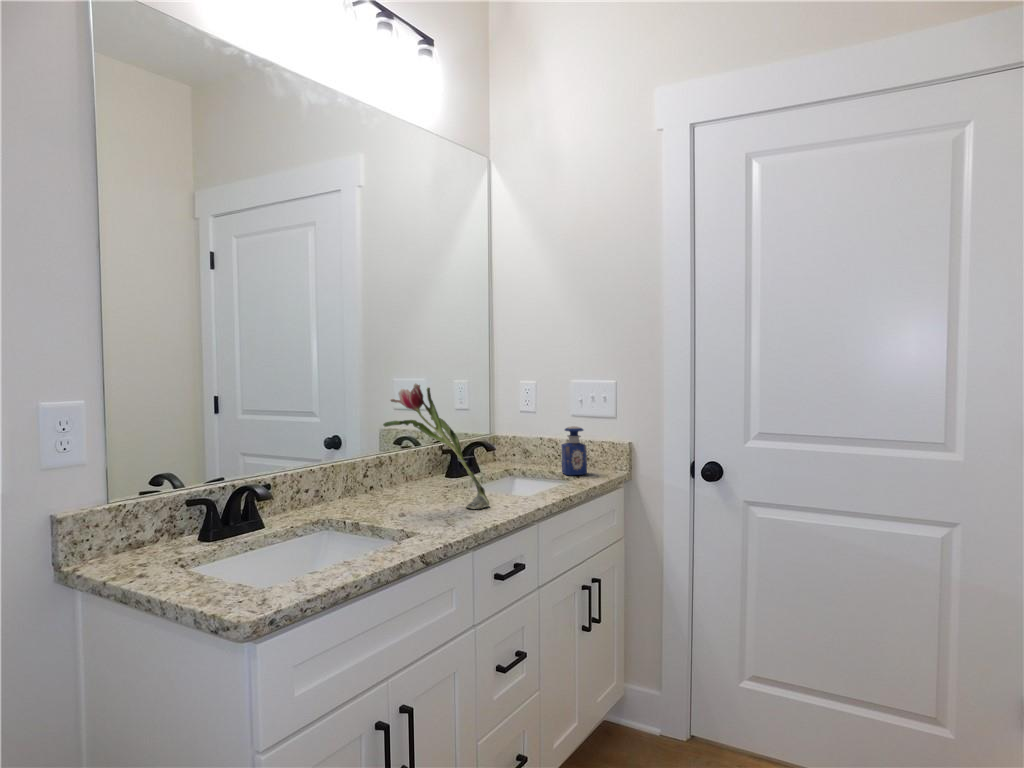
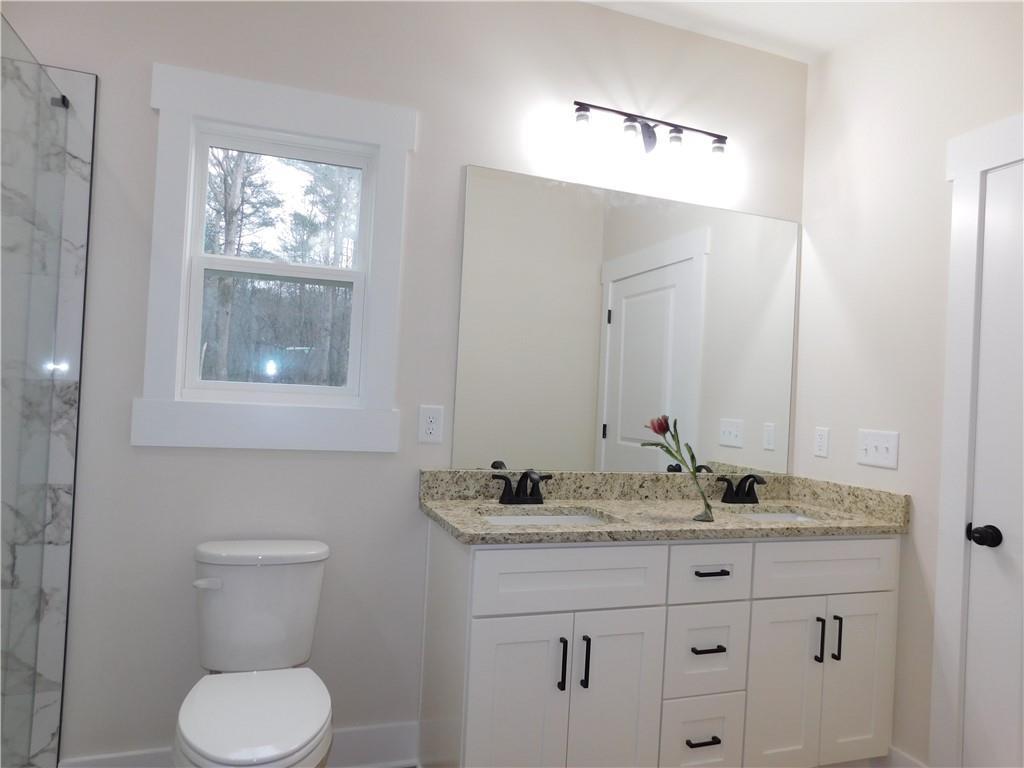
perfume bottle: present [562,426,587,475] -> none [832,472,856,519]

